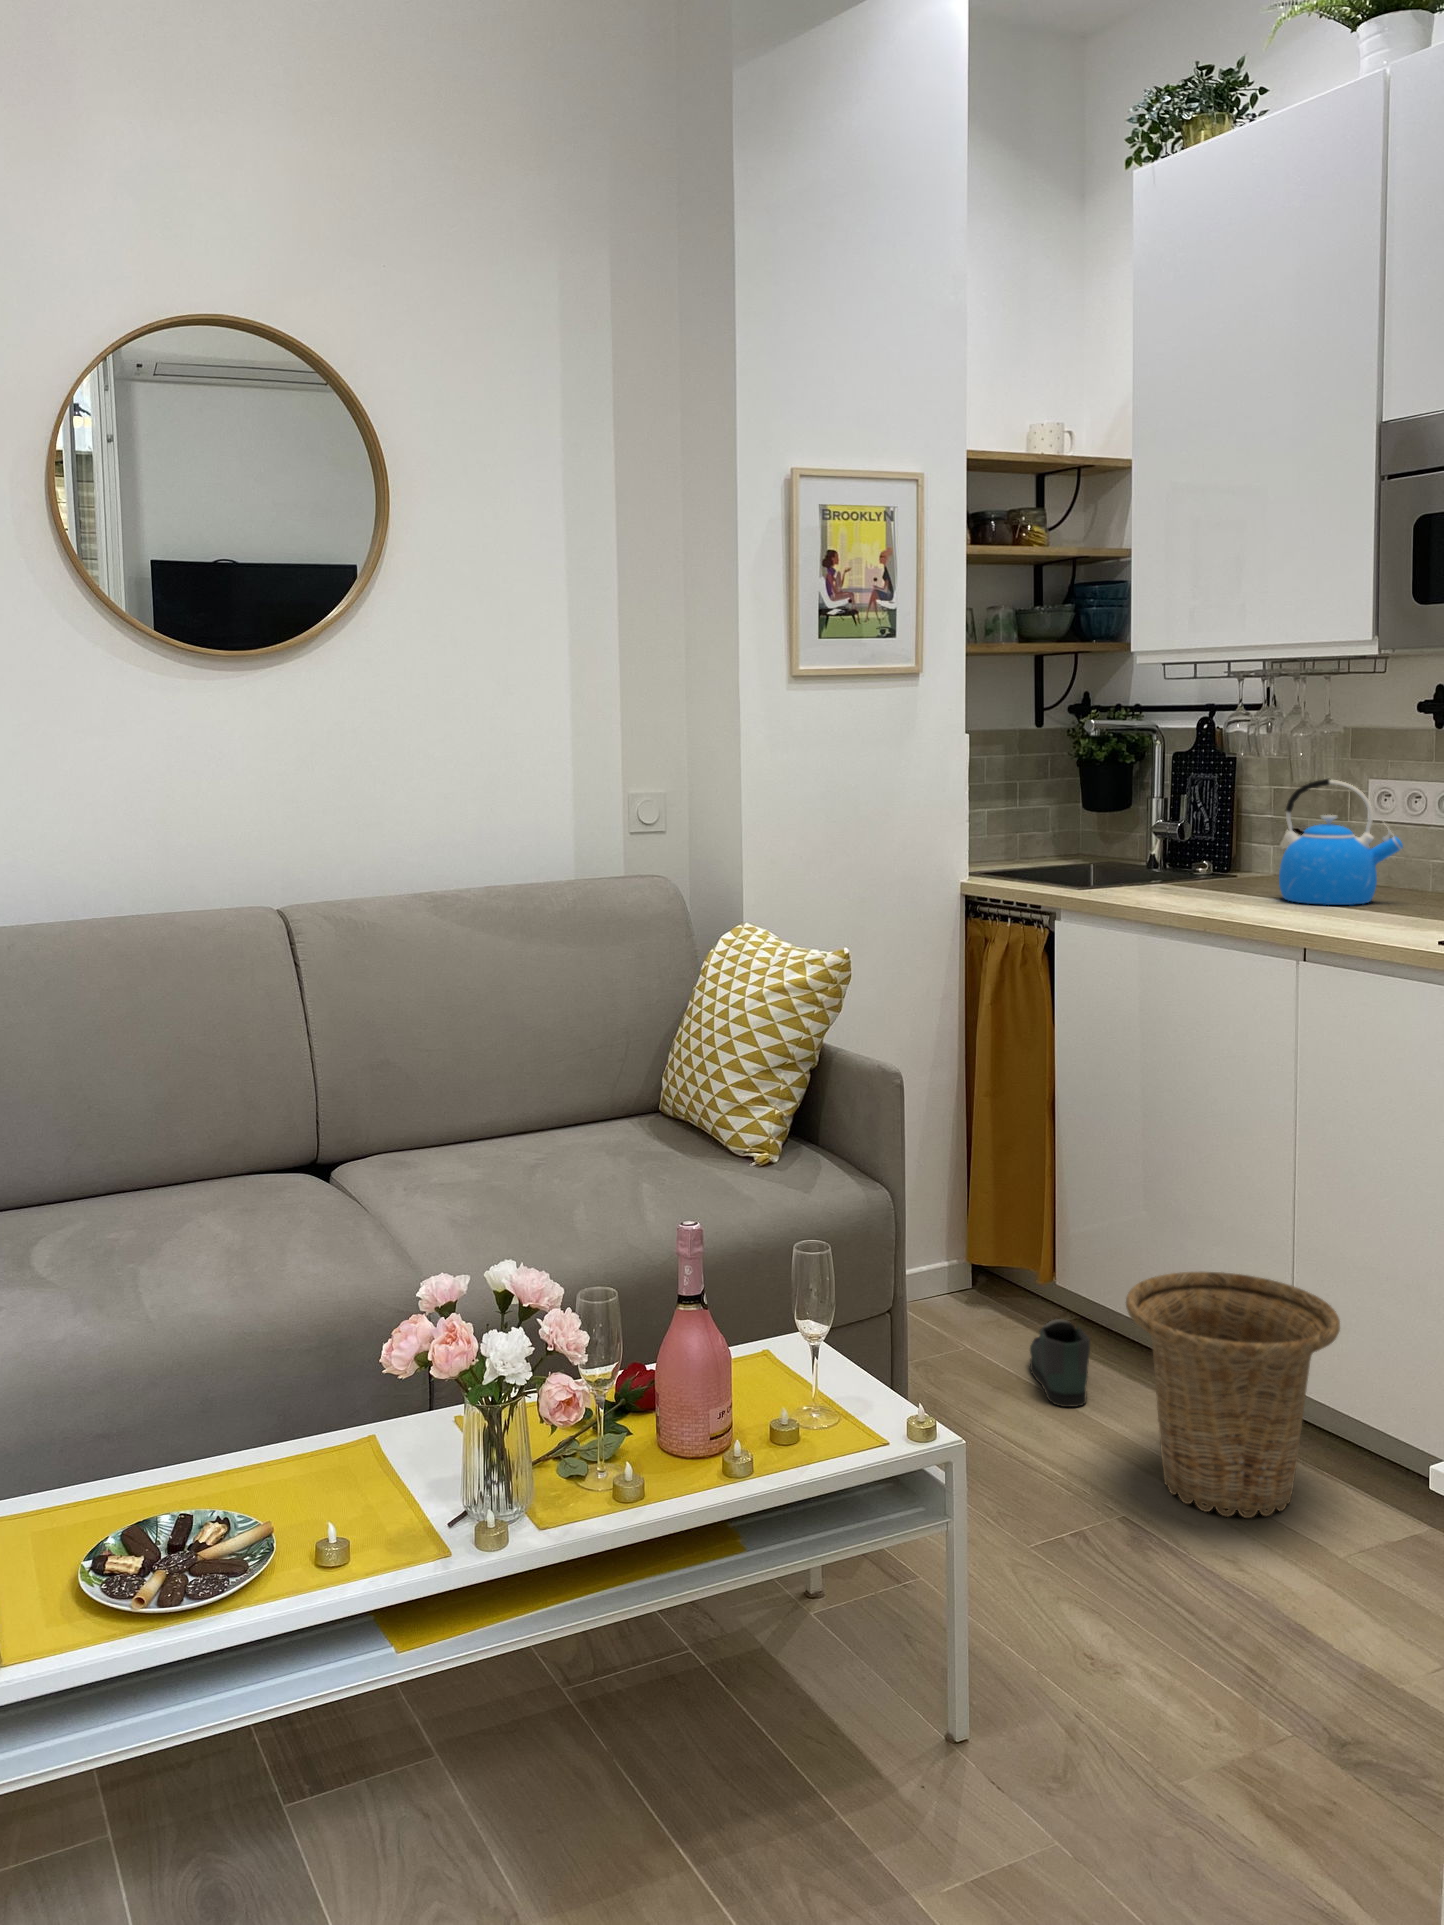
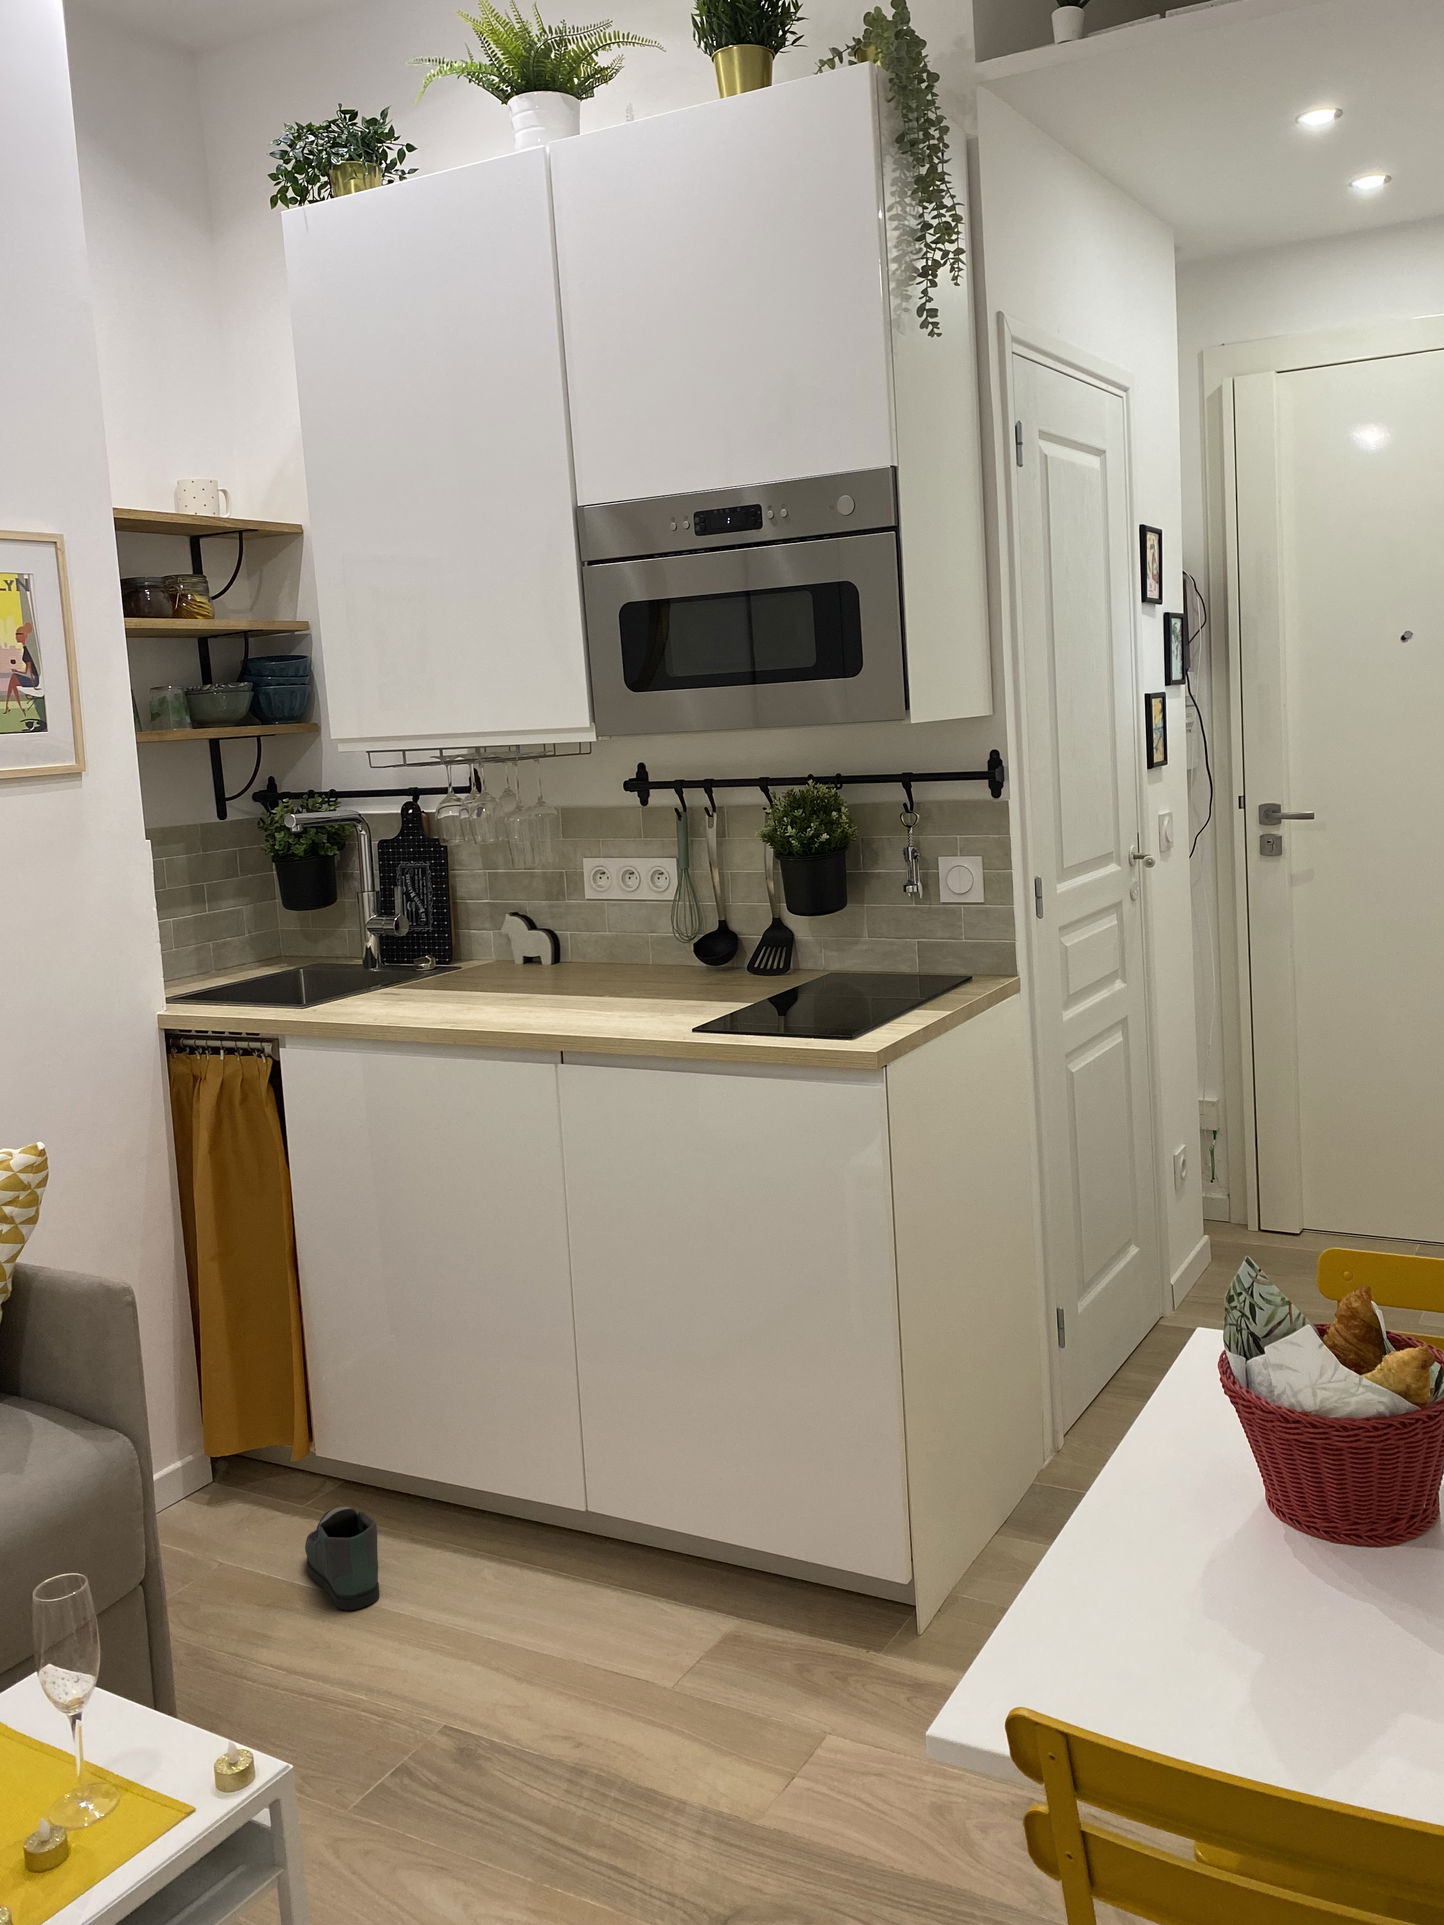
kettle: present [1279,779,1403,905] -> none [513,866,629,998]
basket: present [1126,1272,1340,1518] -> none [423,1411,644,1692]

